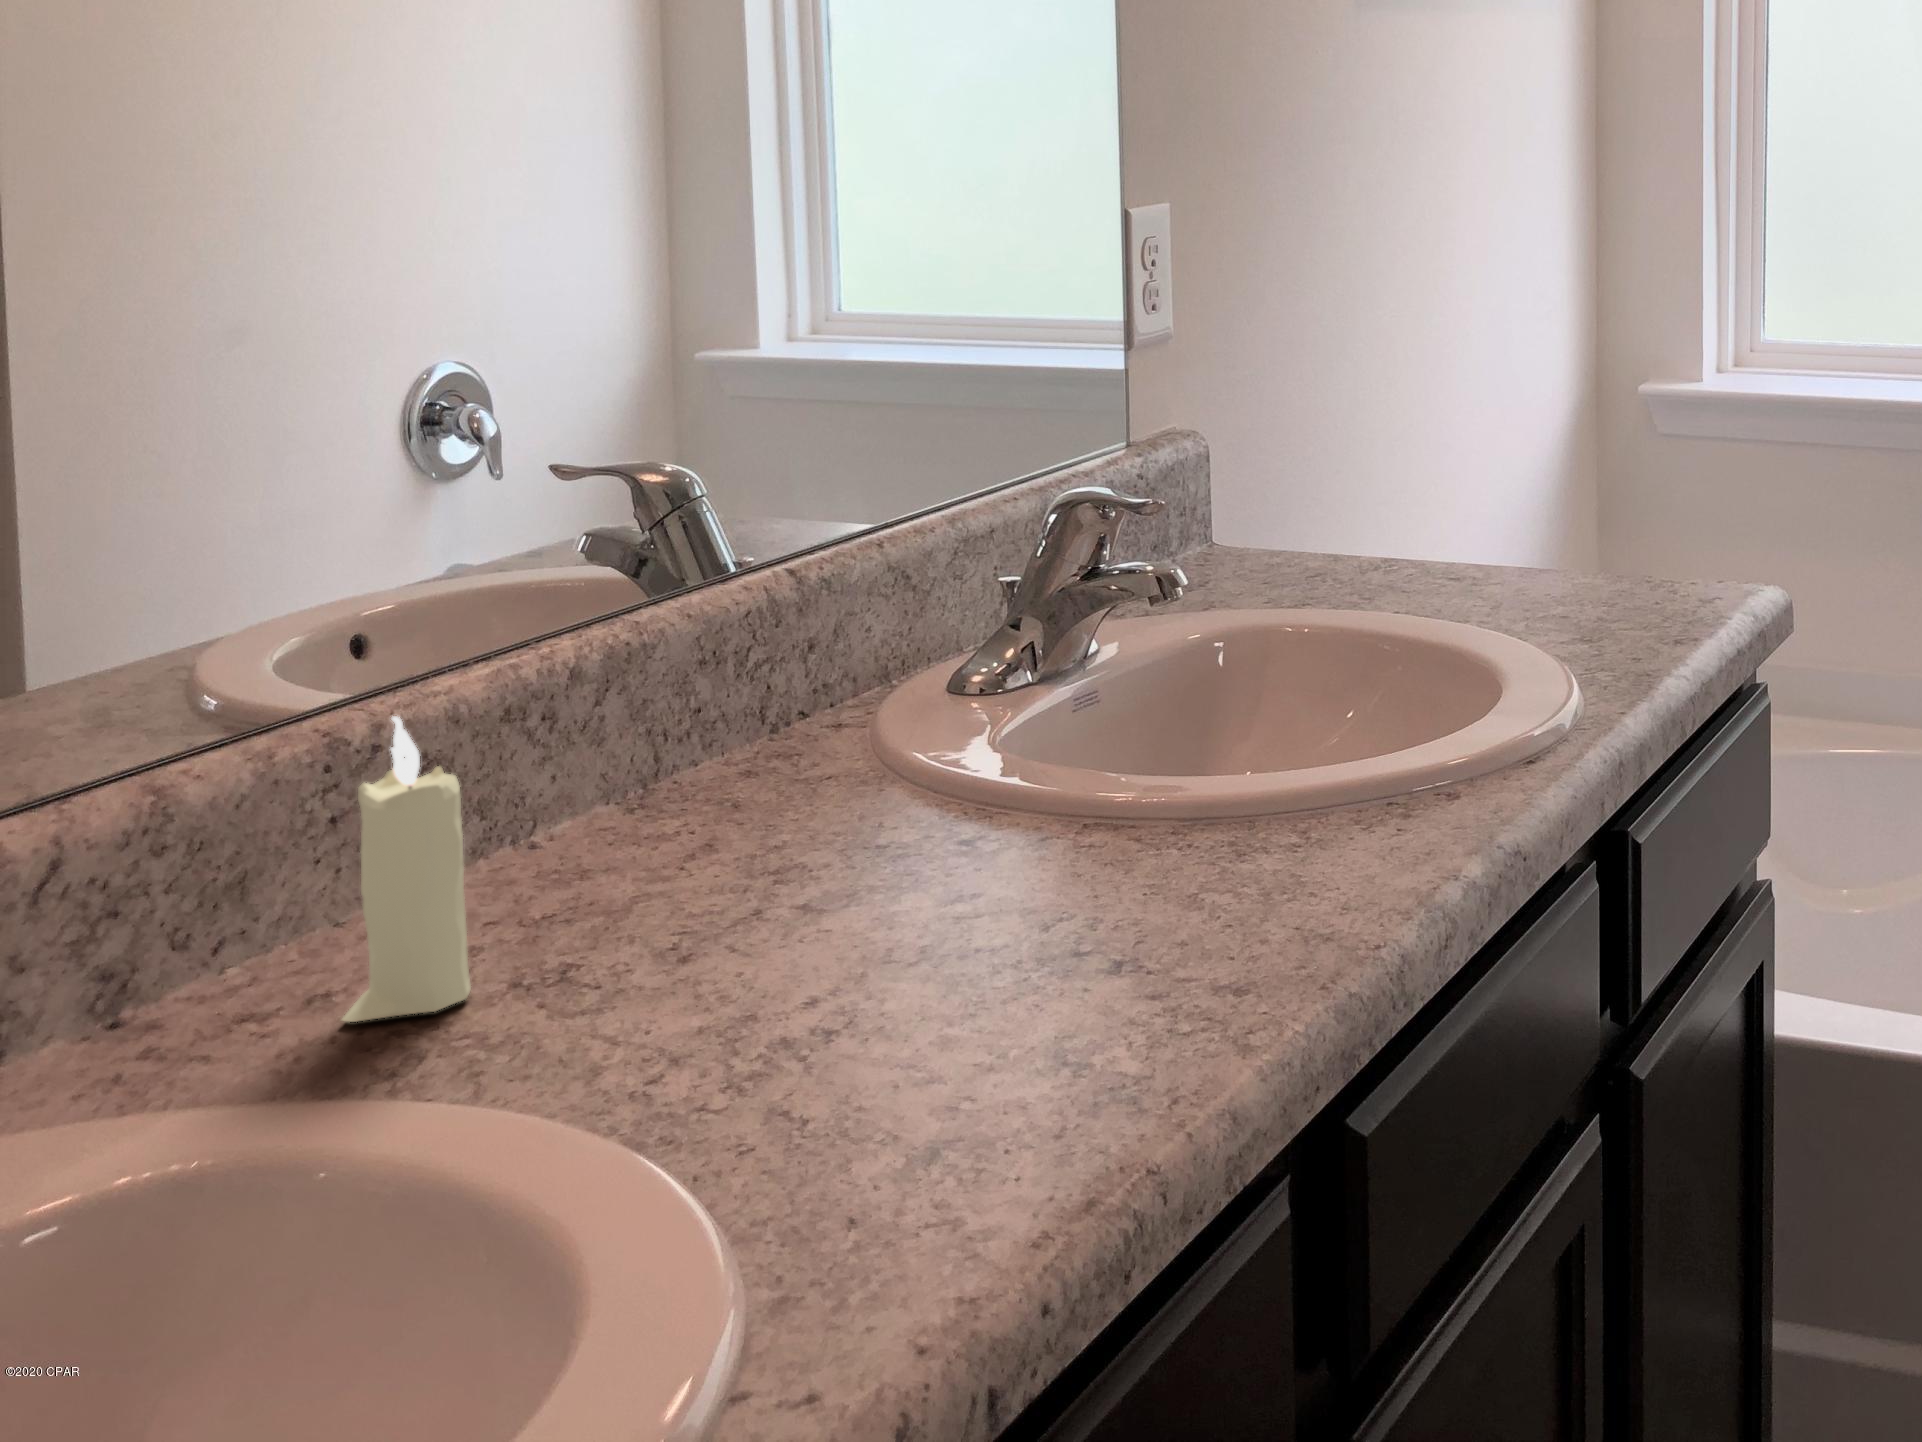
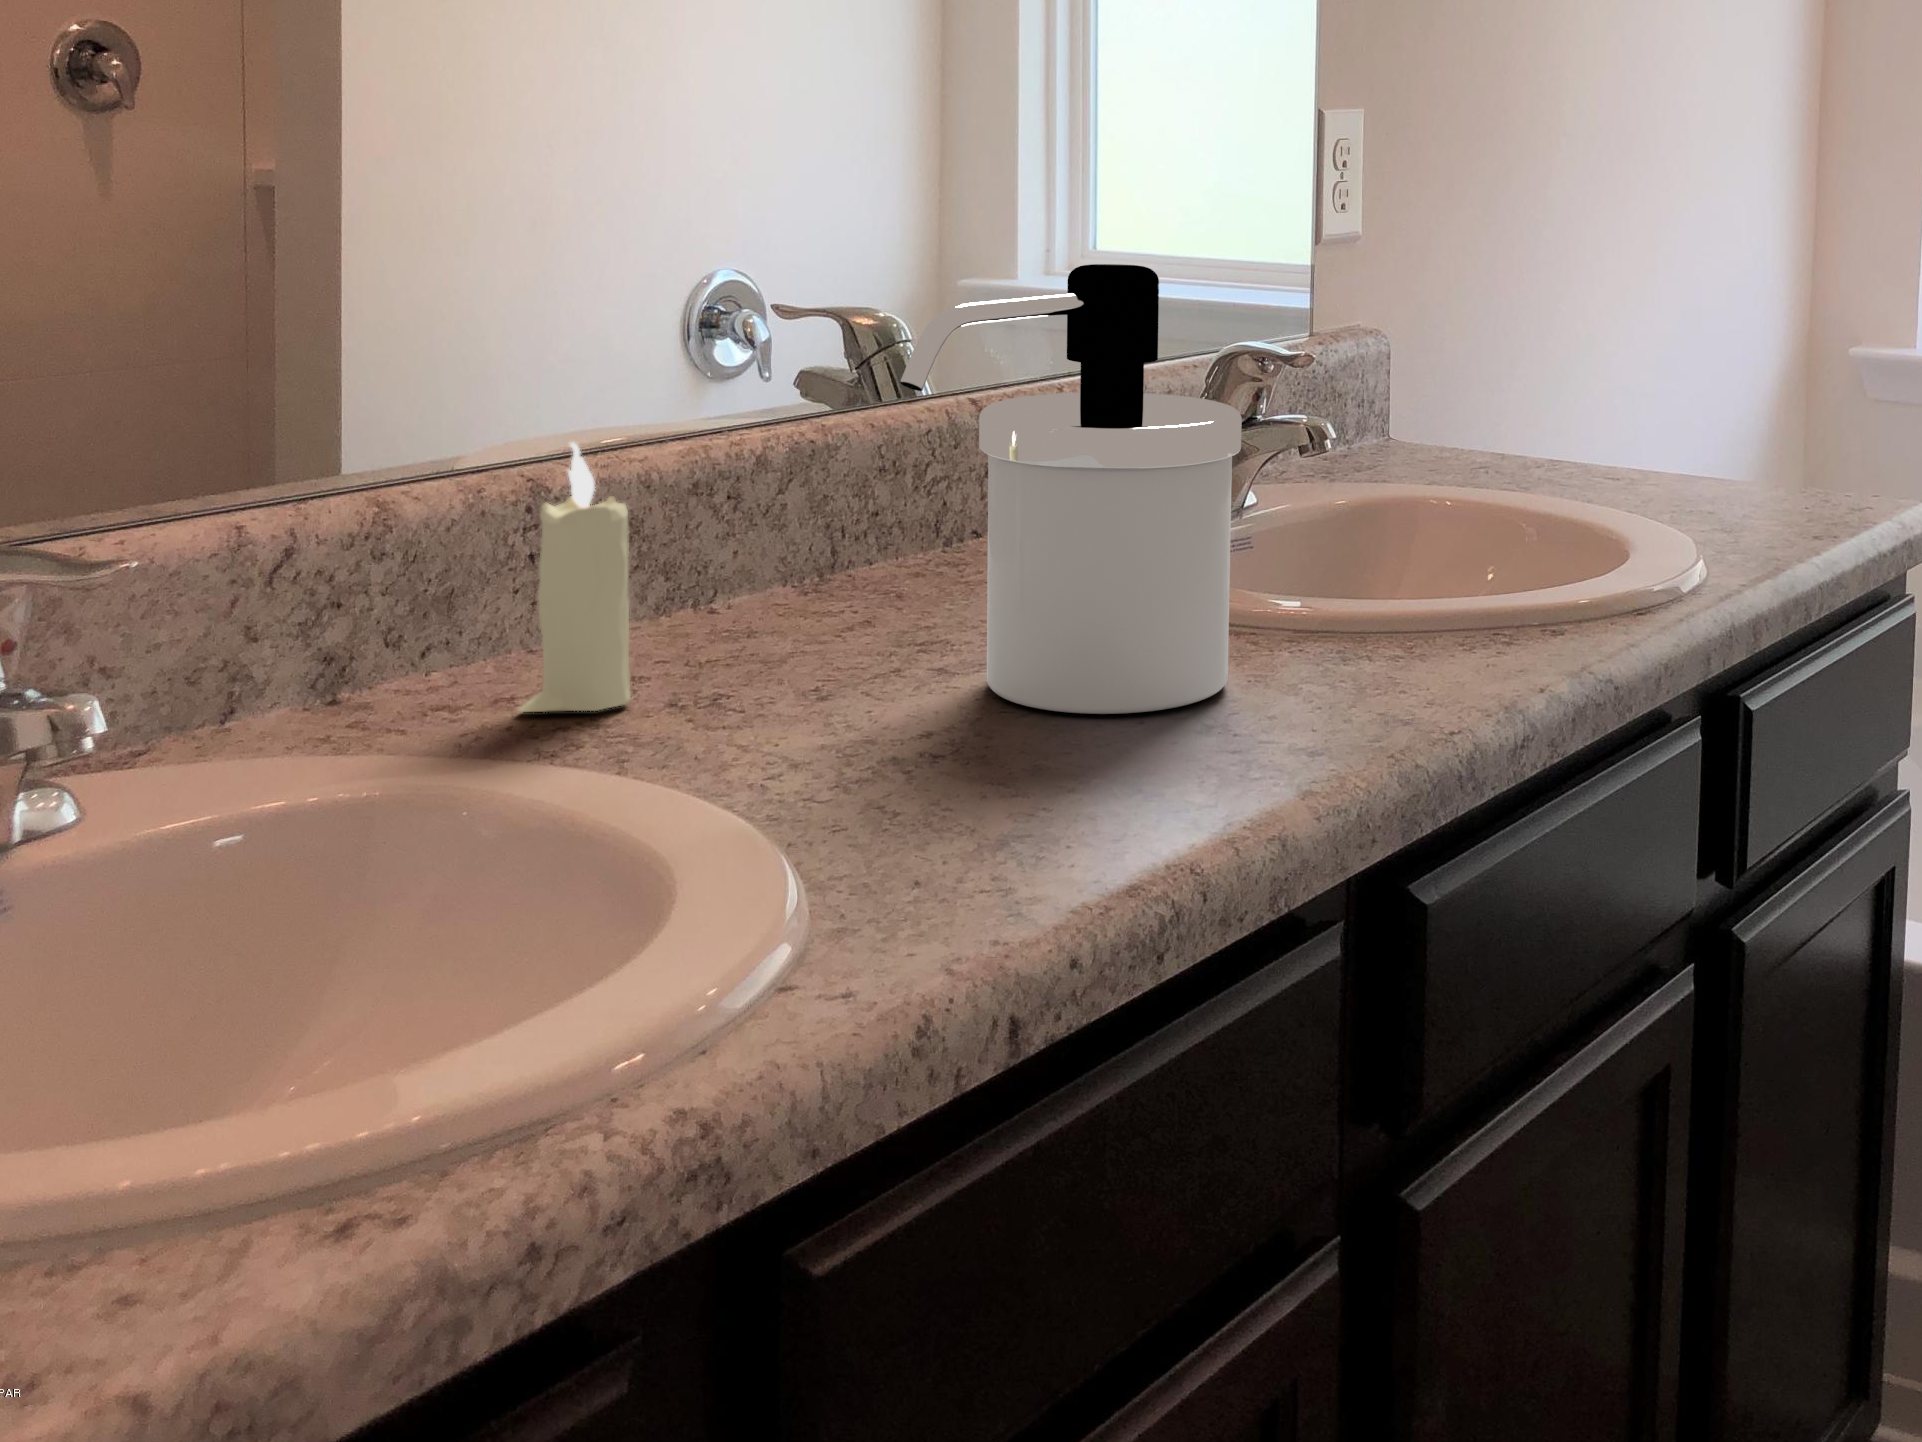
soap dispenser: none [777,467,1135,962] -> present [900,264,1242,714]

